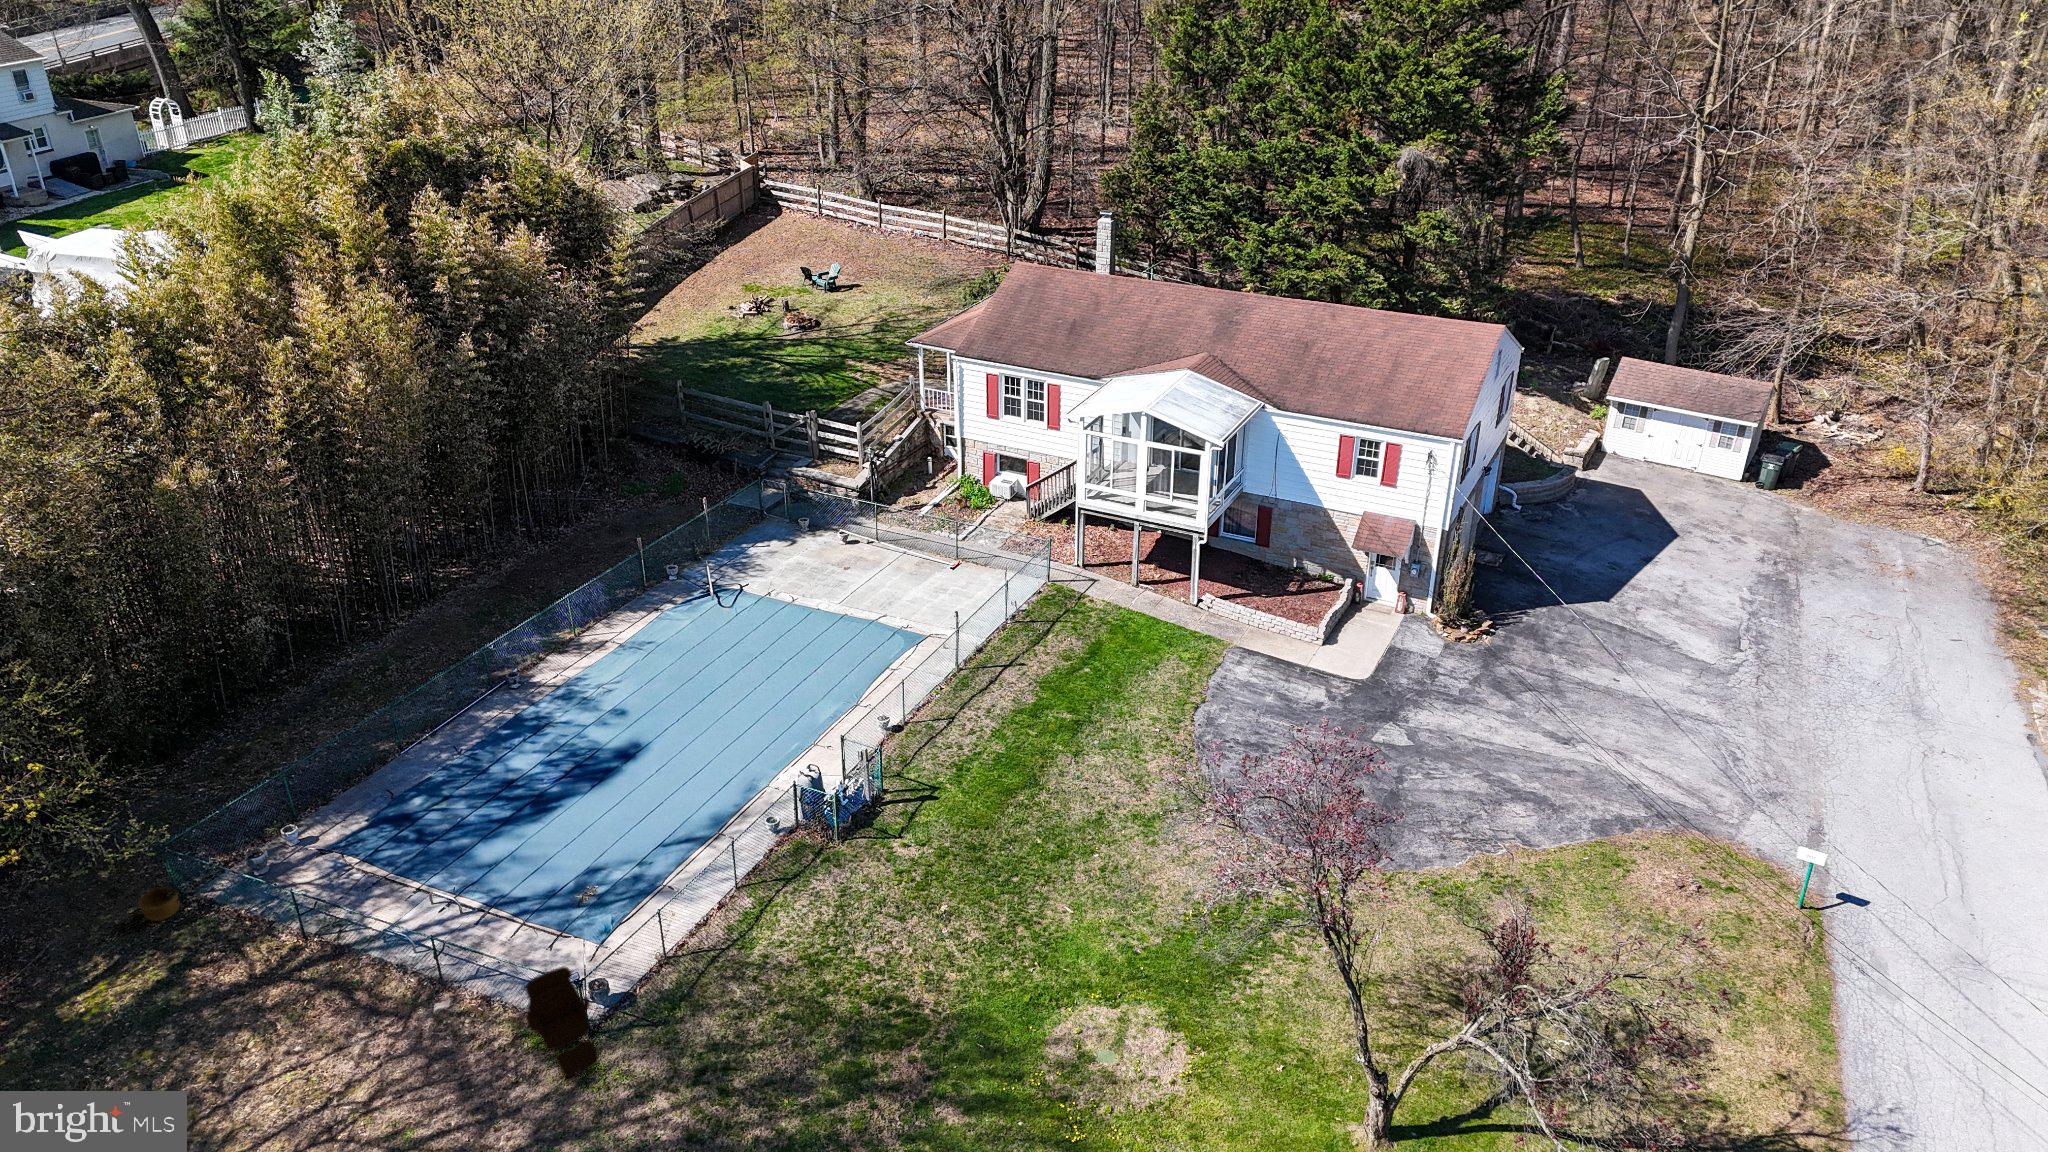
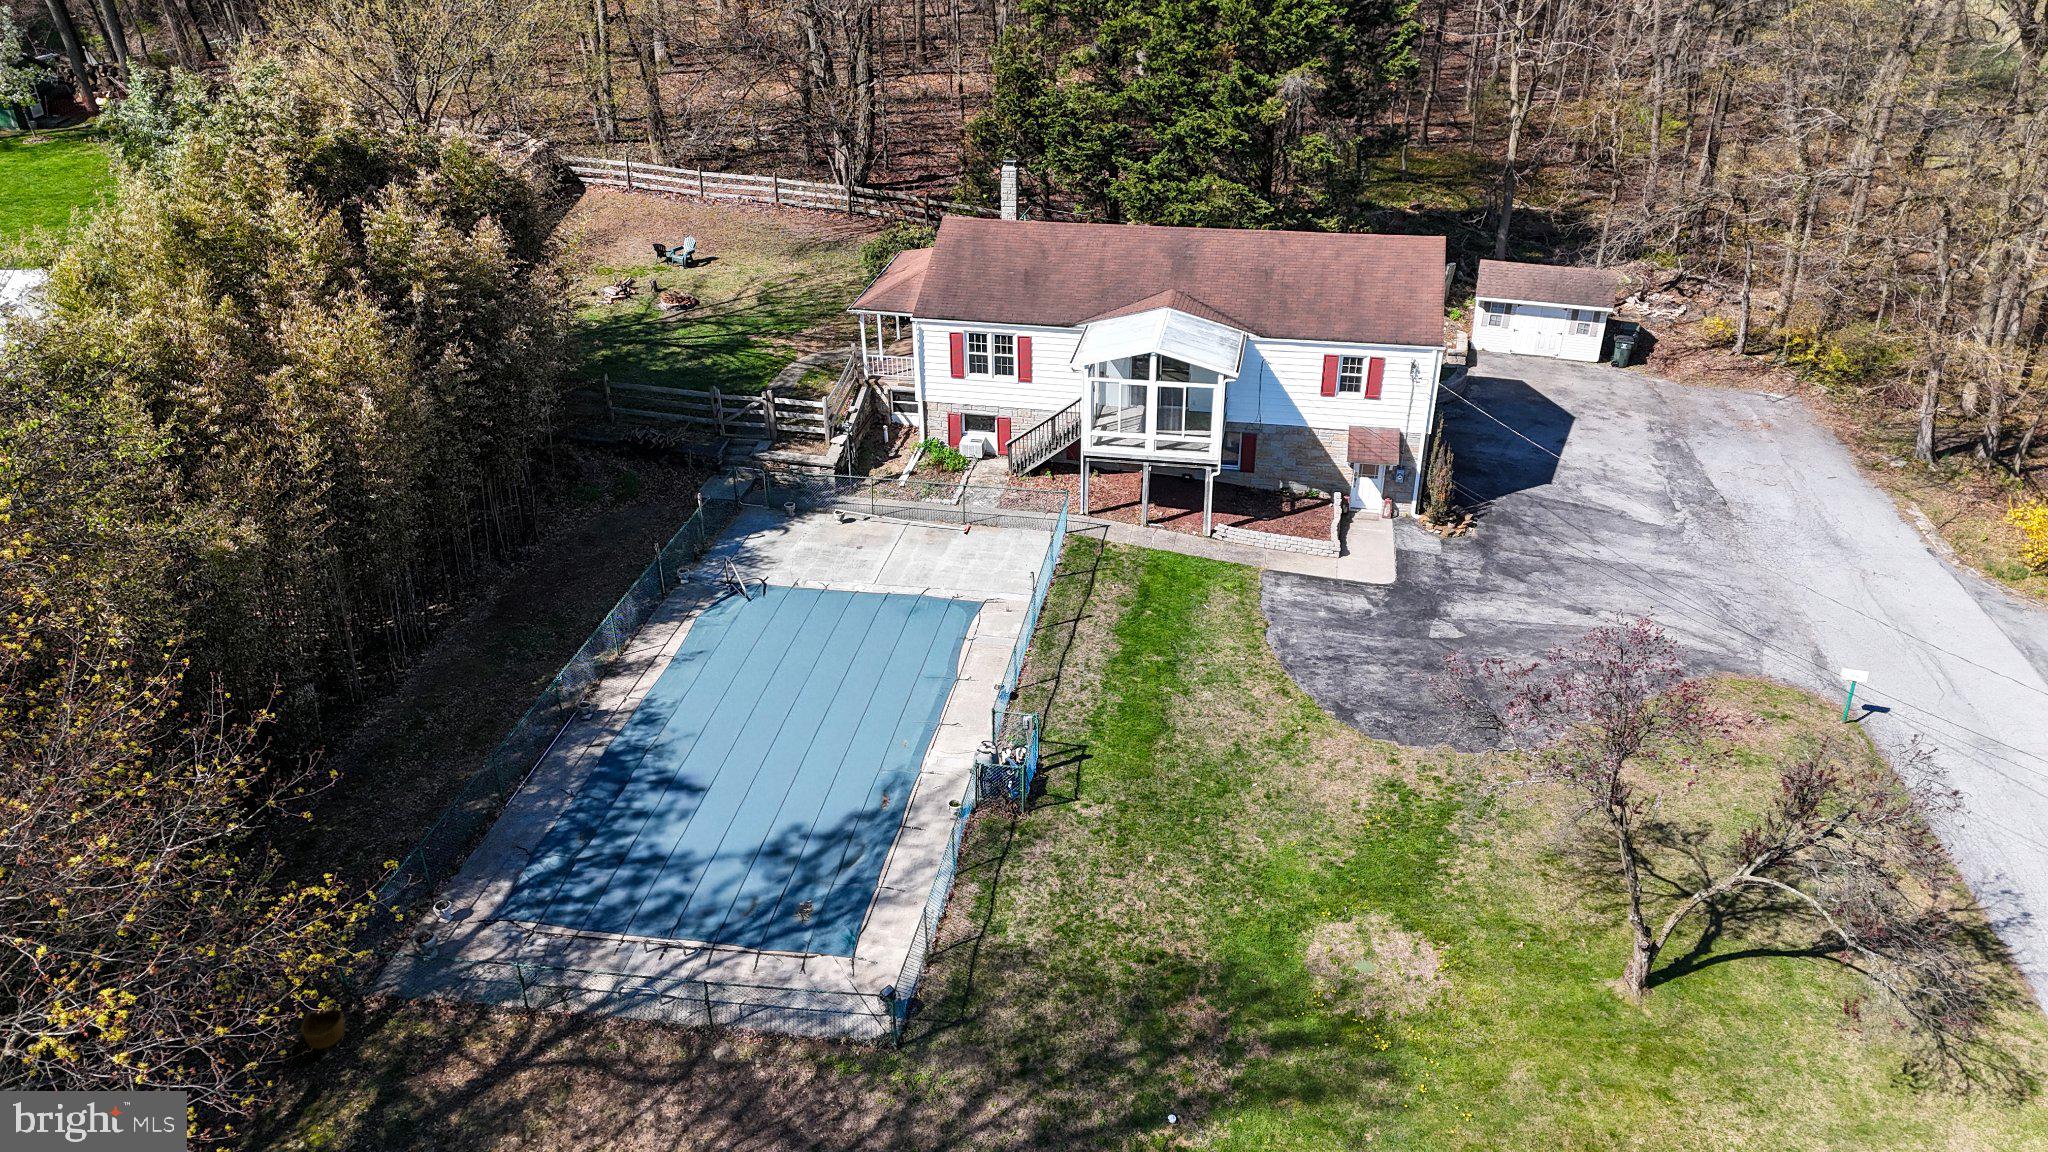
lounge chair: present [526,967,598,1079] -> none [829,991,918,1105]

